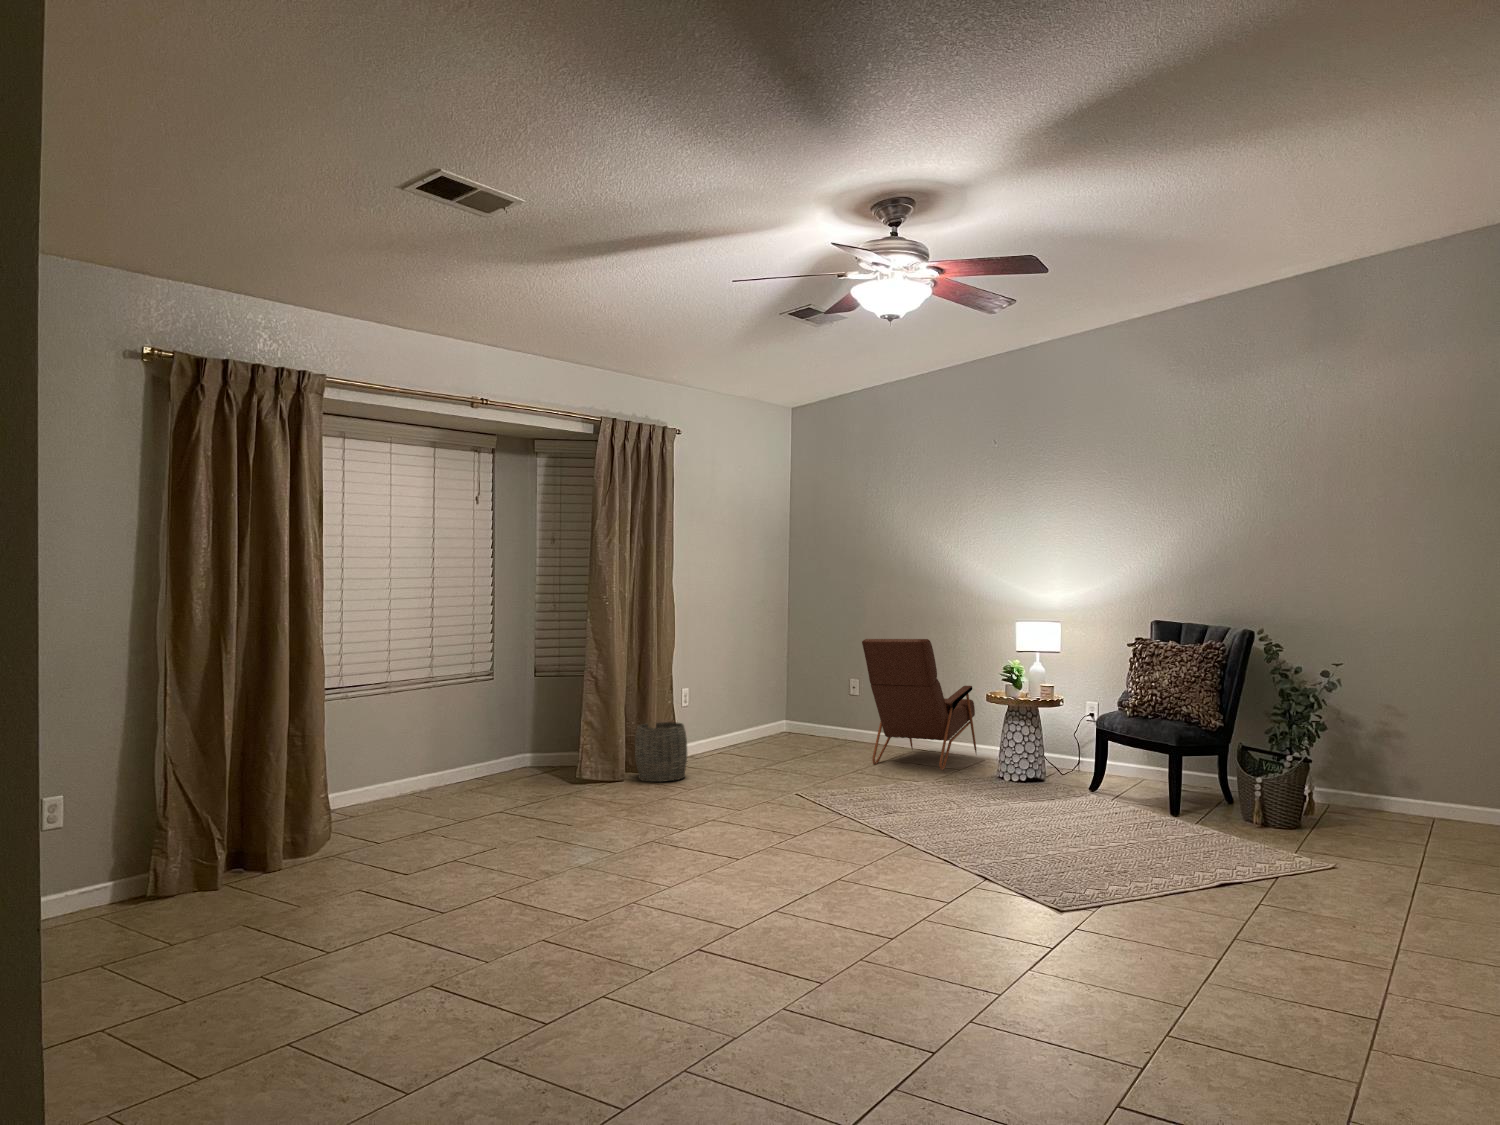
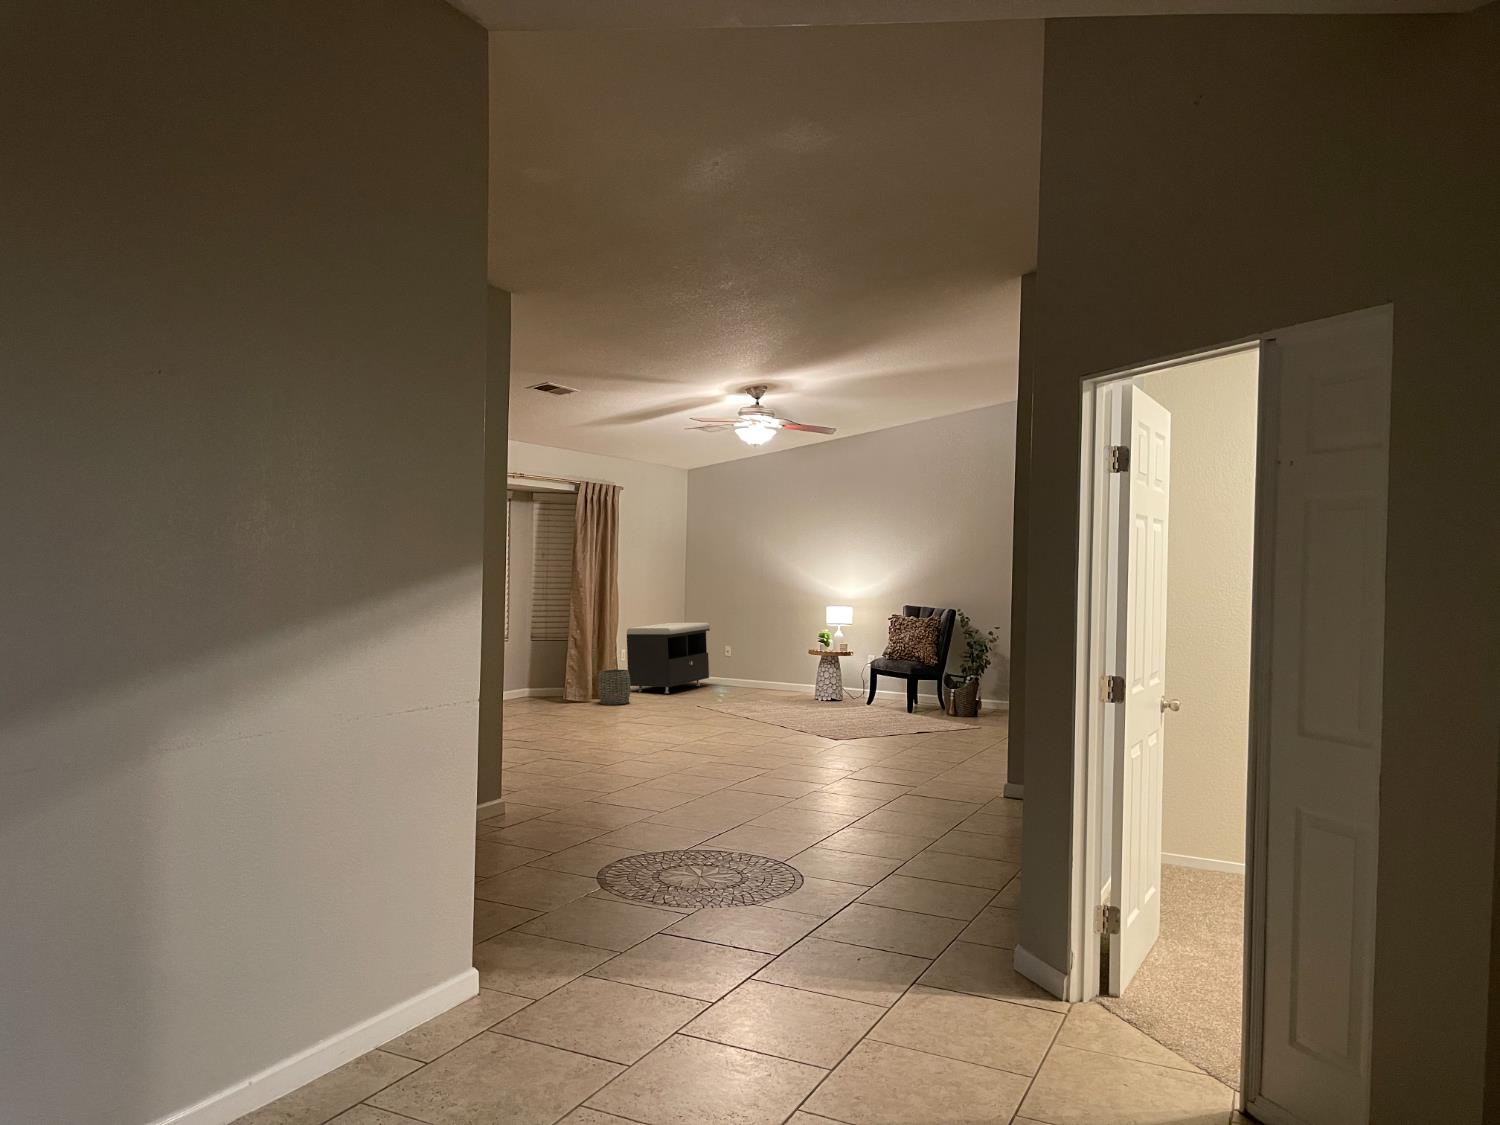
armchair: present [862,639,976,770] -> none [734,617,801,697]
storage bench: none [698,645,833,758] -> present [627,623,710,693]

